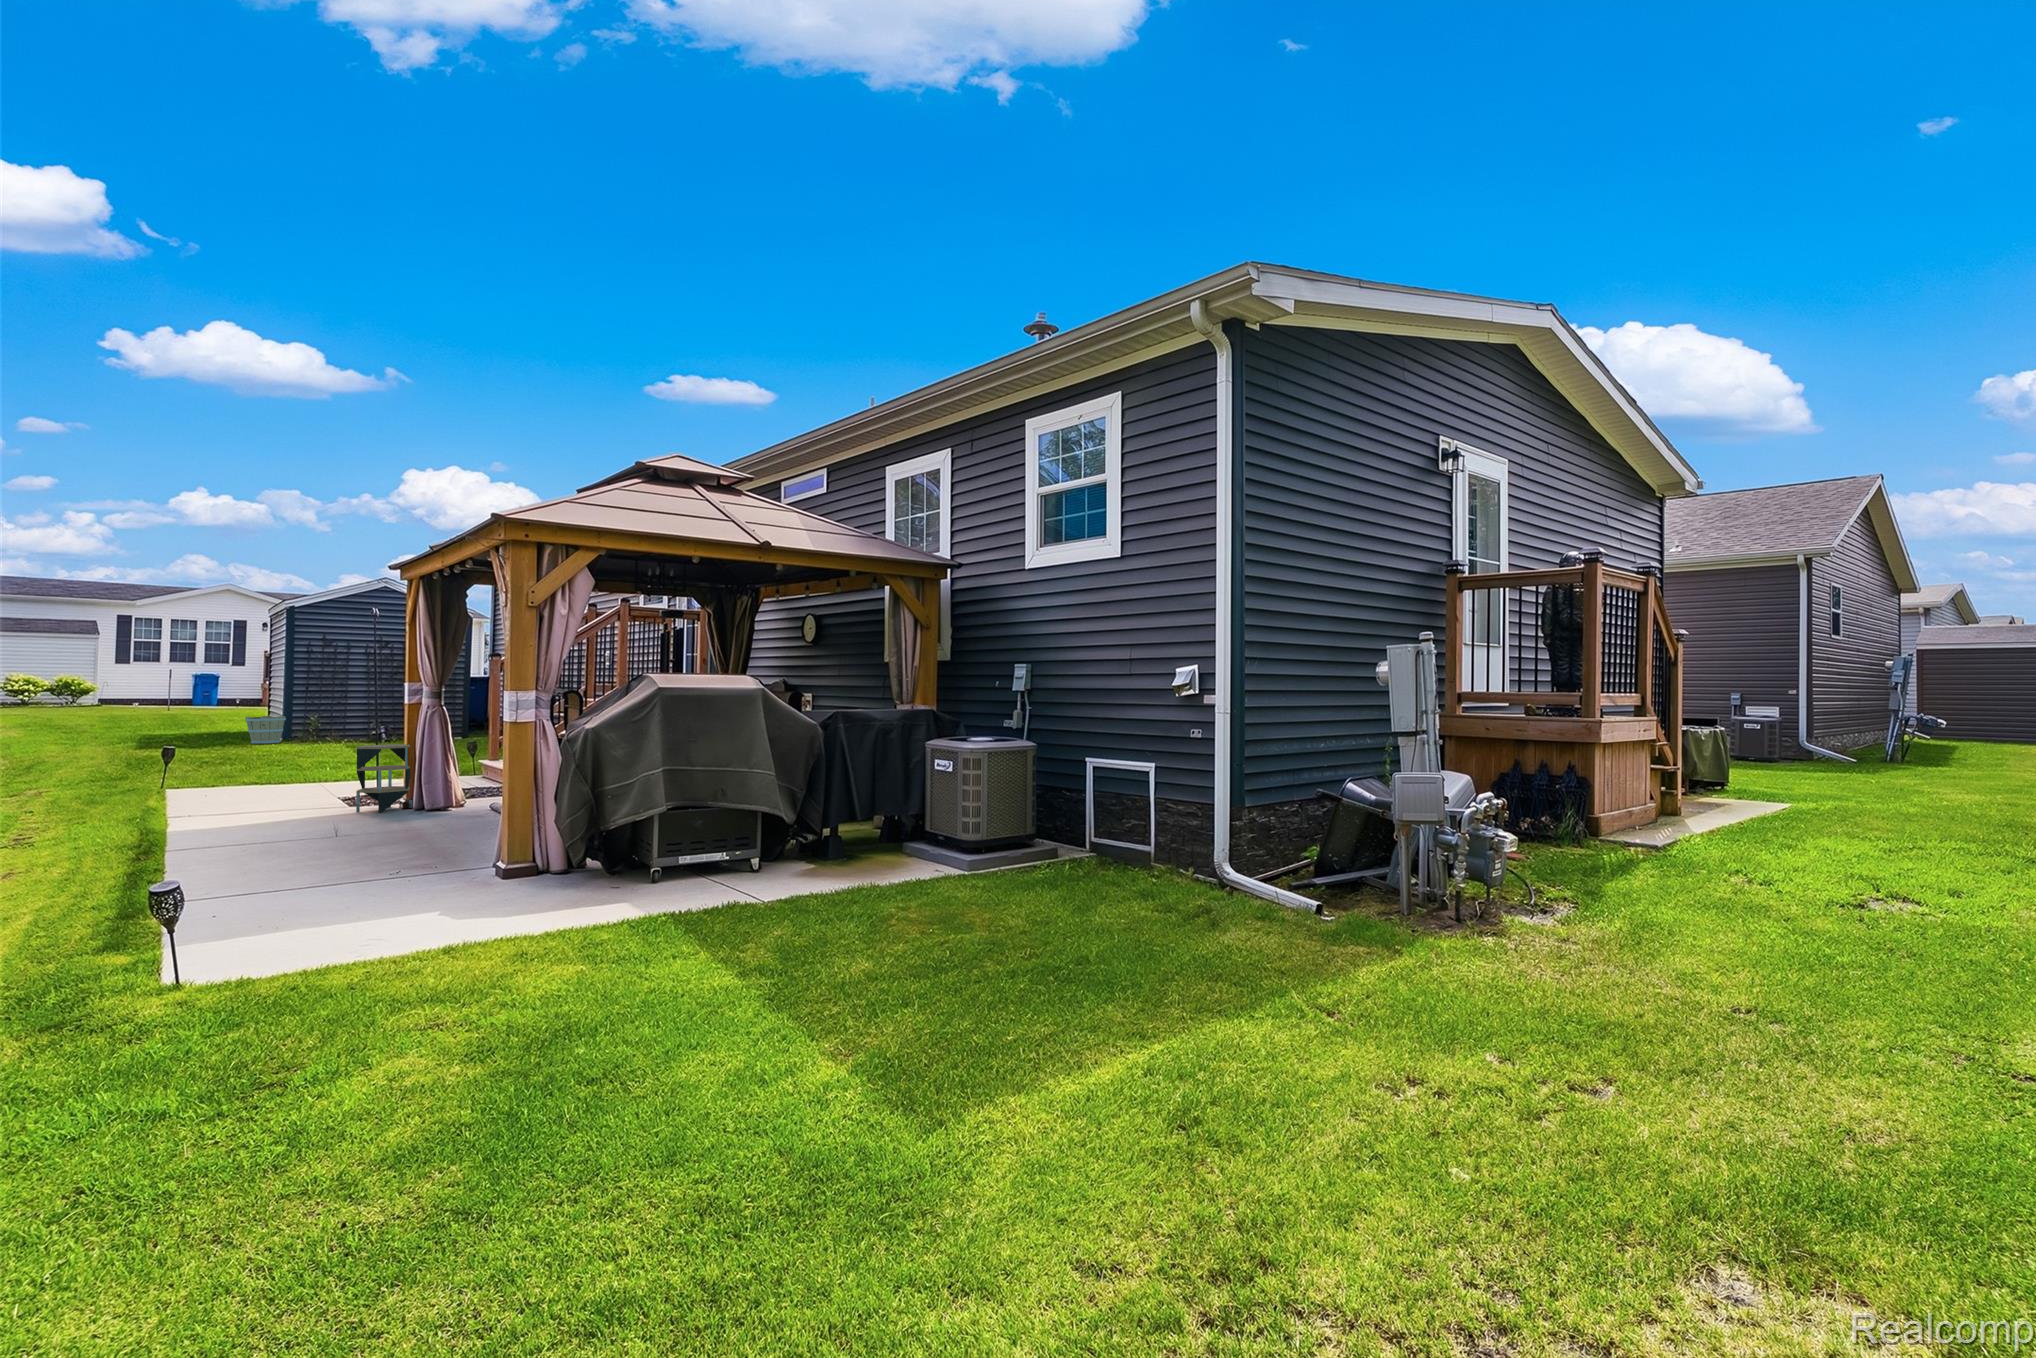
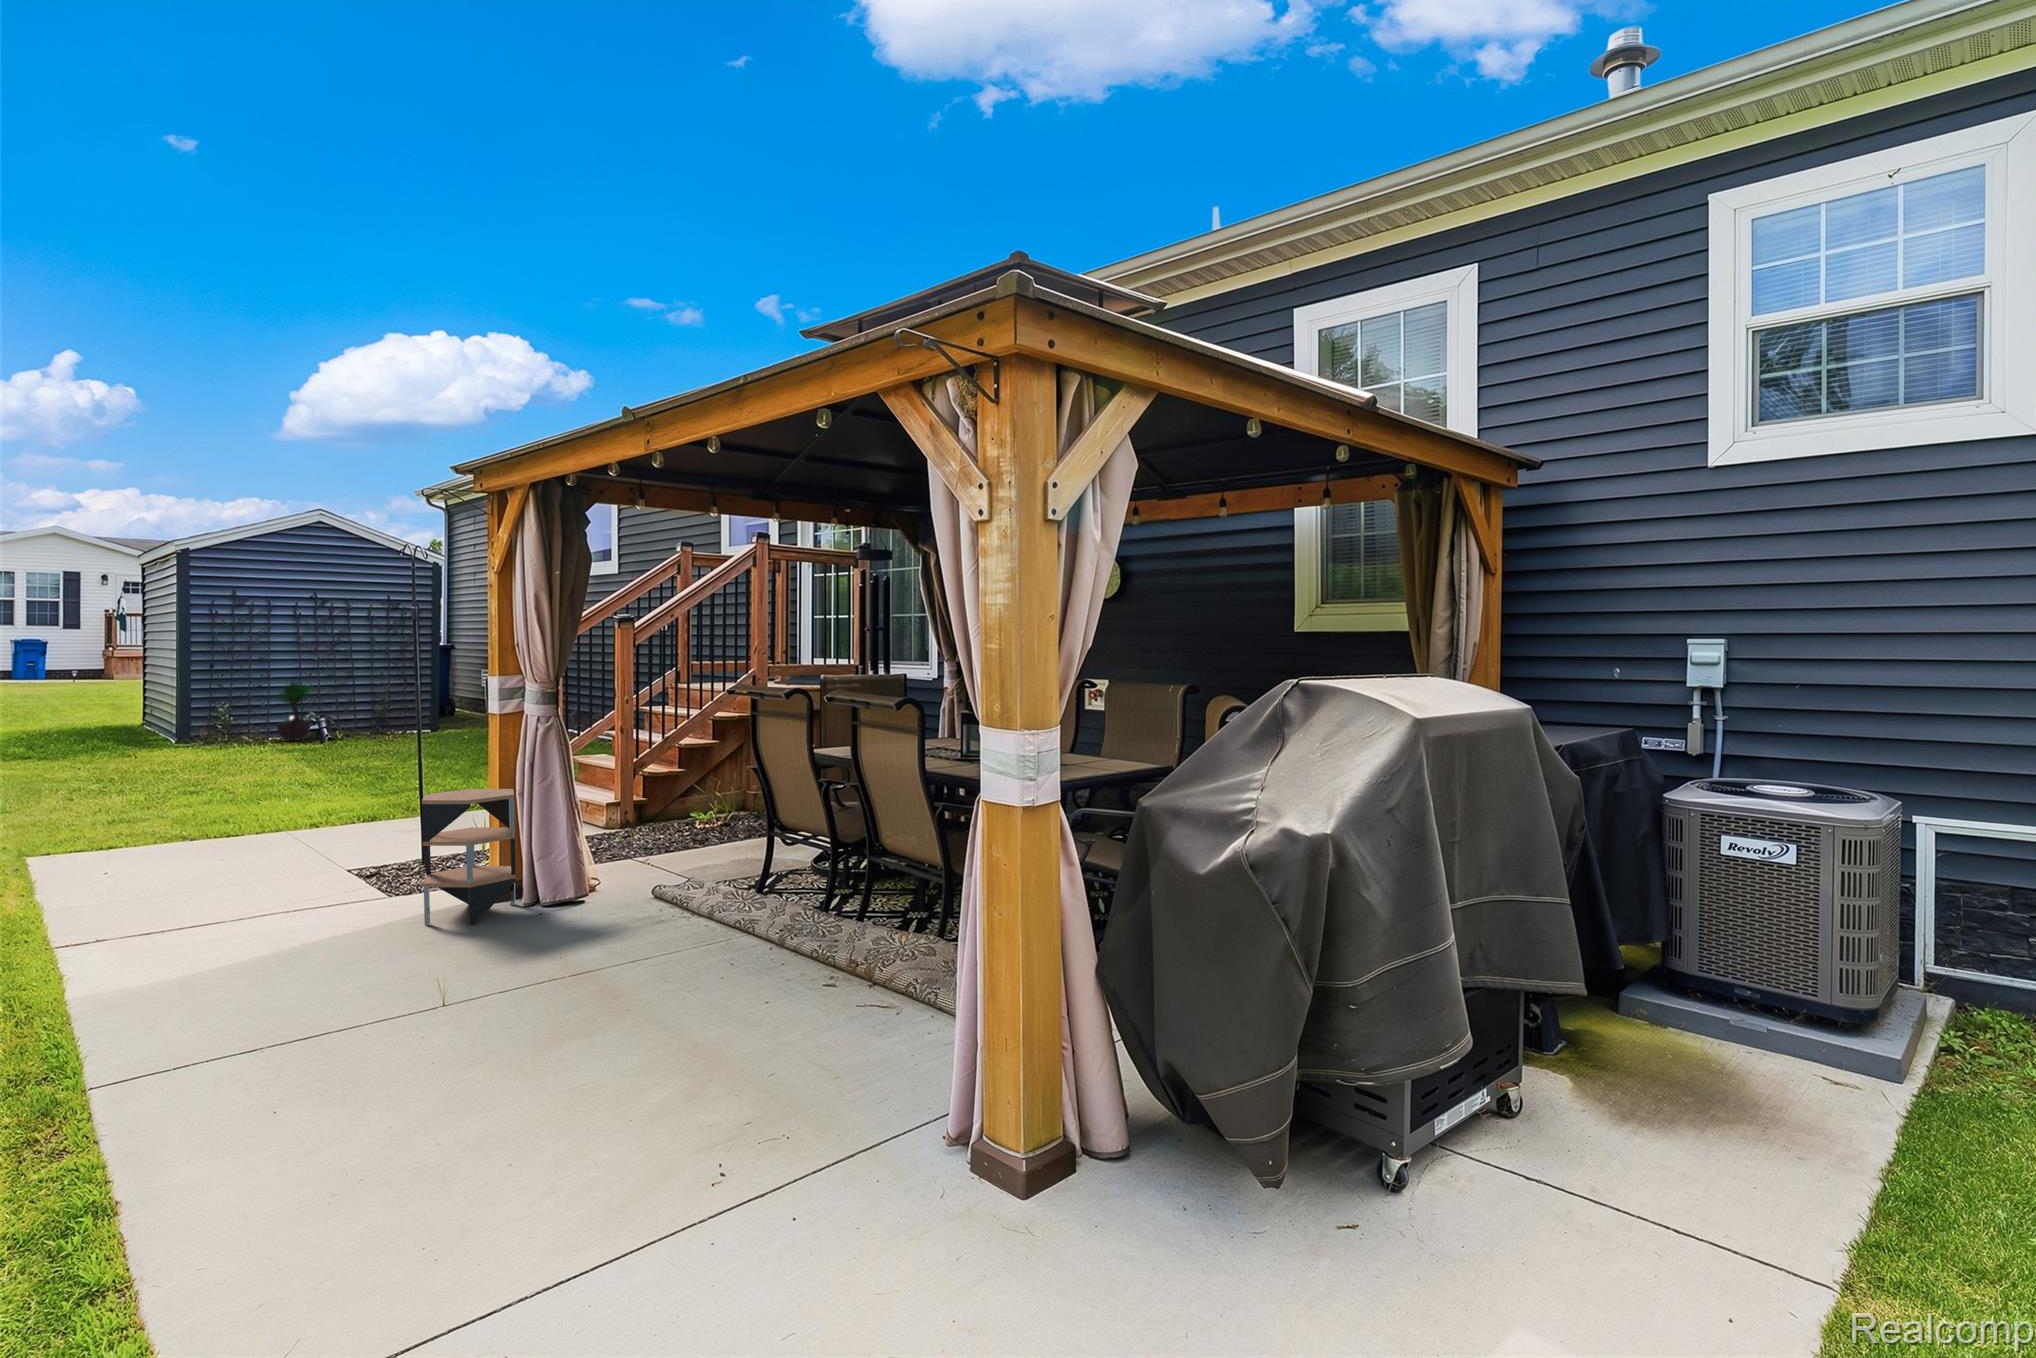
potted tree: none [348,695,380,740] -> present [274,680,313,741]
wooden bucket: present [245,716,286,744] -> none [117,707,178,750]

